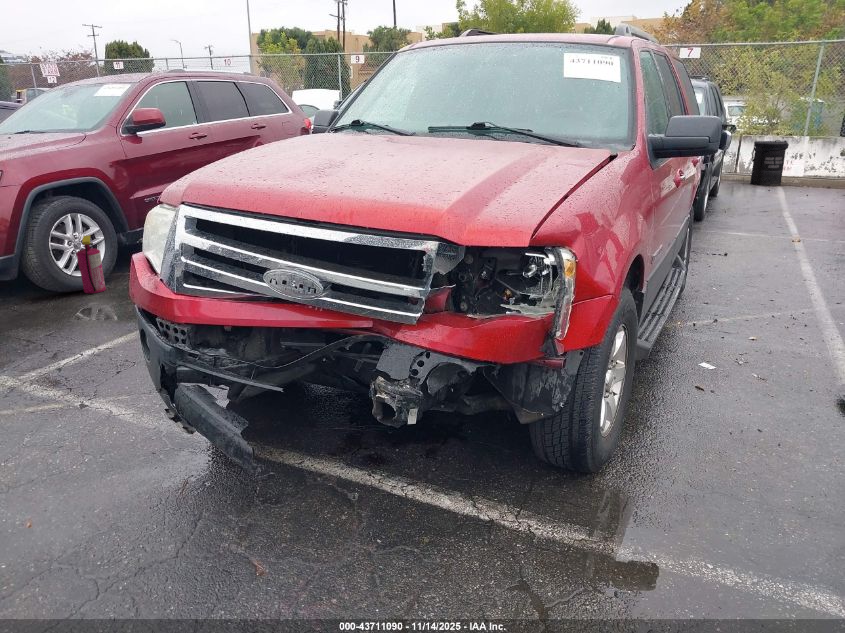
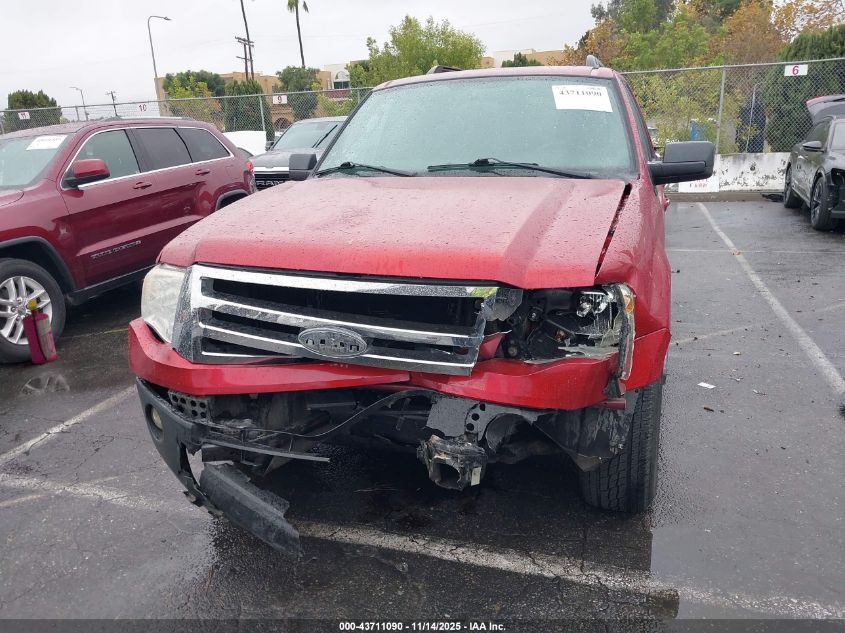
trash can: present [750,140,789,186] -> none [707,145,743,192]

